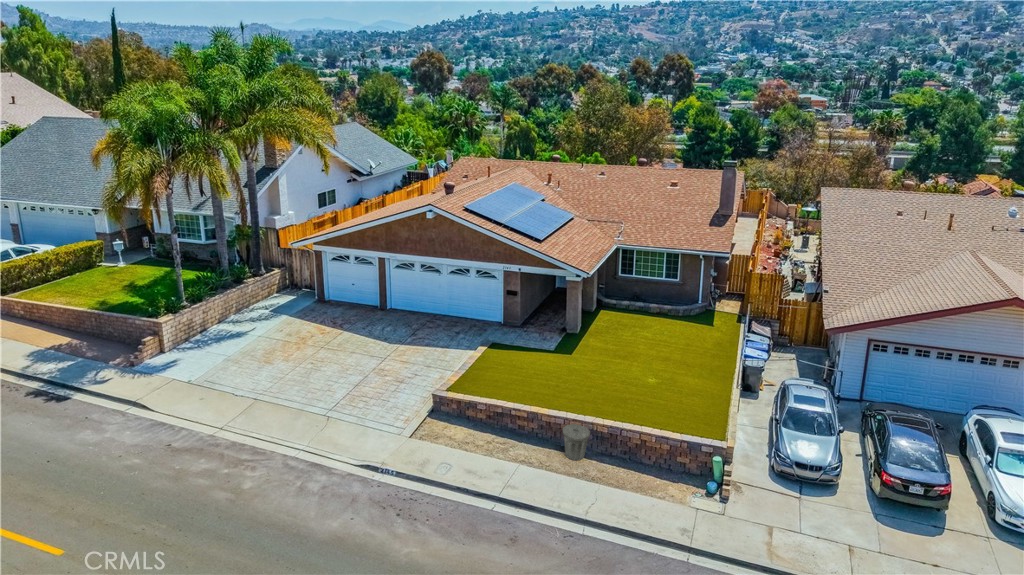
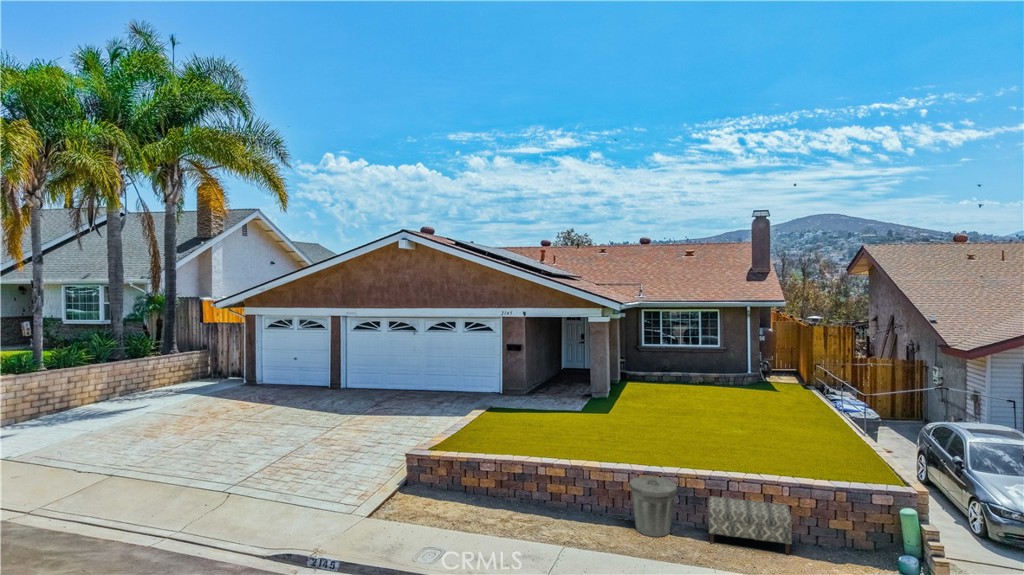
bench: none [604,439,652,476] -> present [708,496,792,554]

